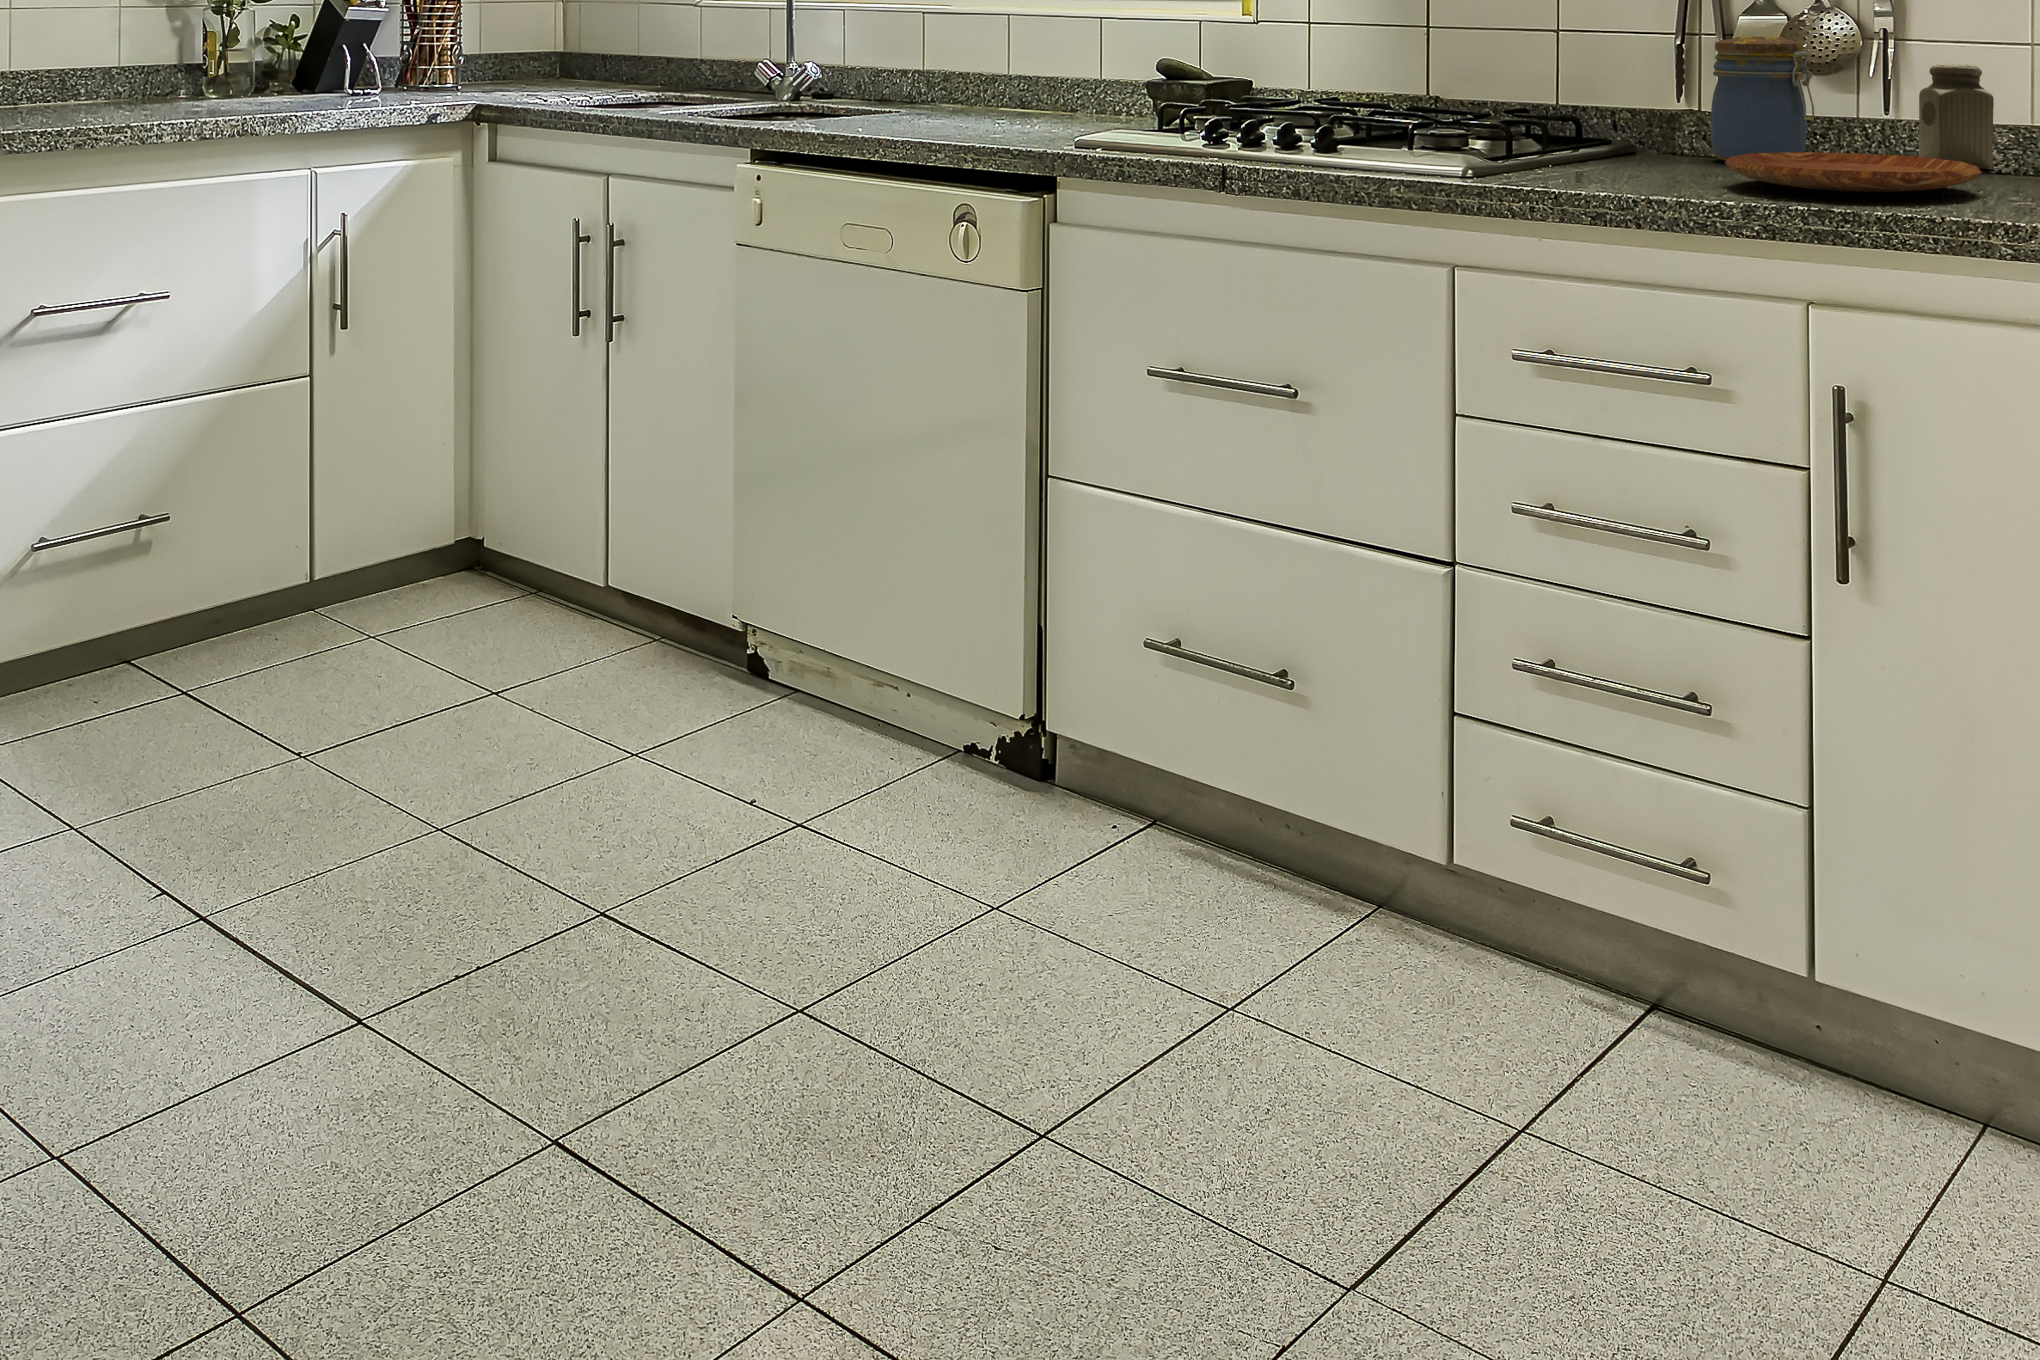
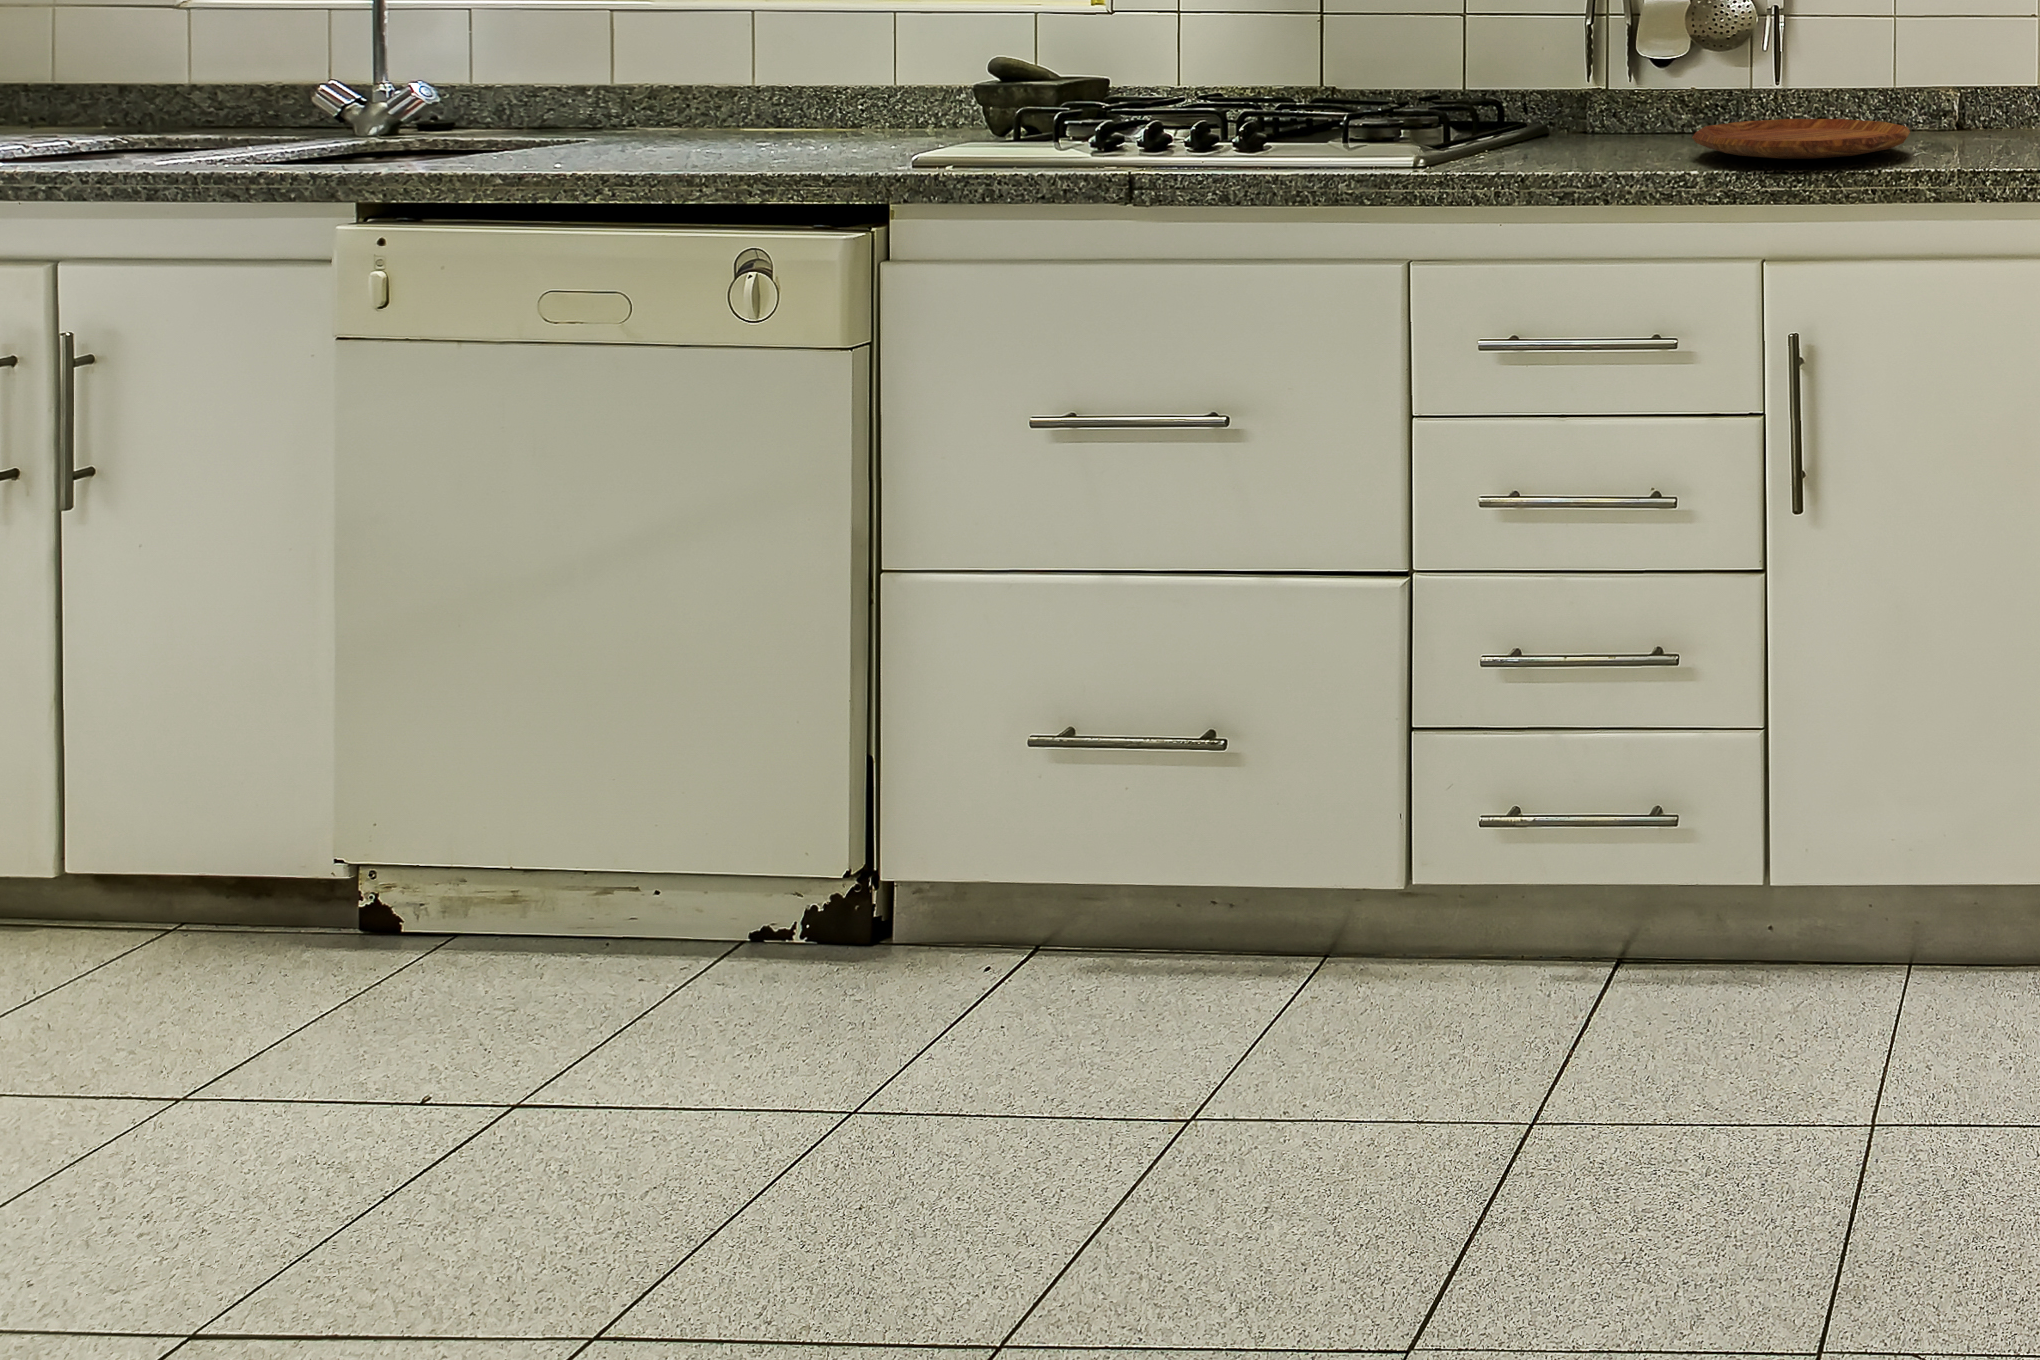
jar: present [1711,37,1814,161] -> none [1639,12,1734,132]
salt shaker: present [1919,64,1994,168] -> none [1813,32,1876,125]

